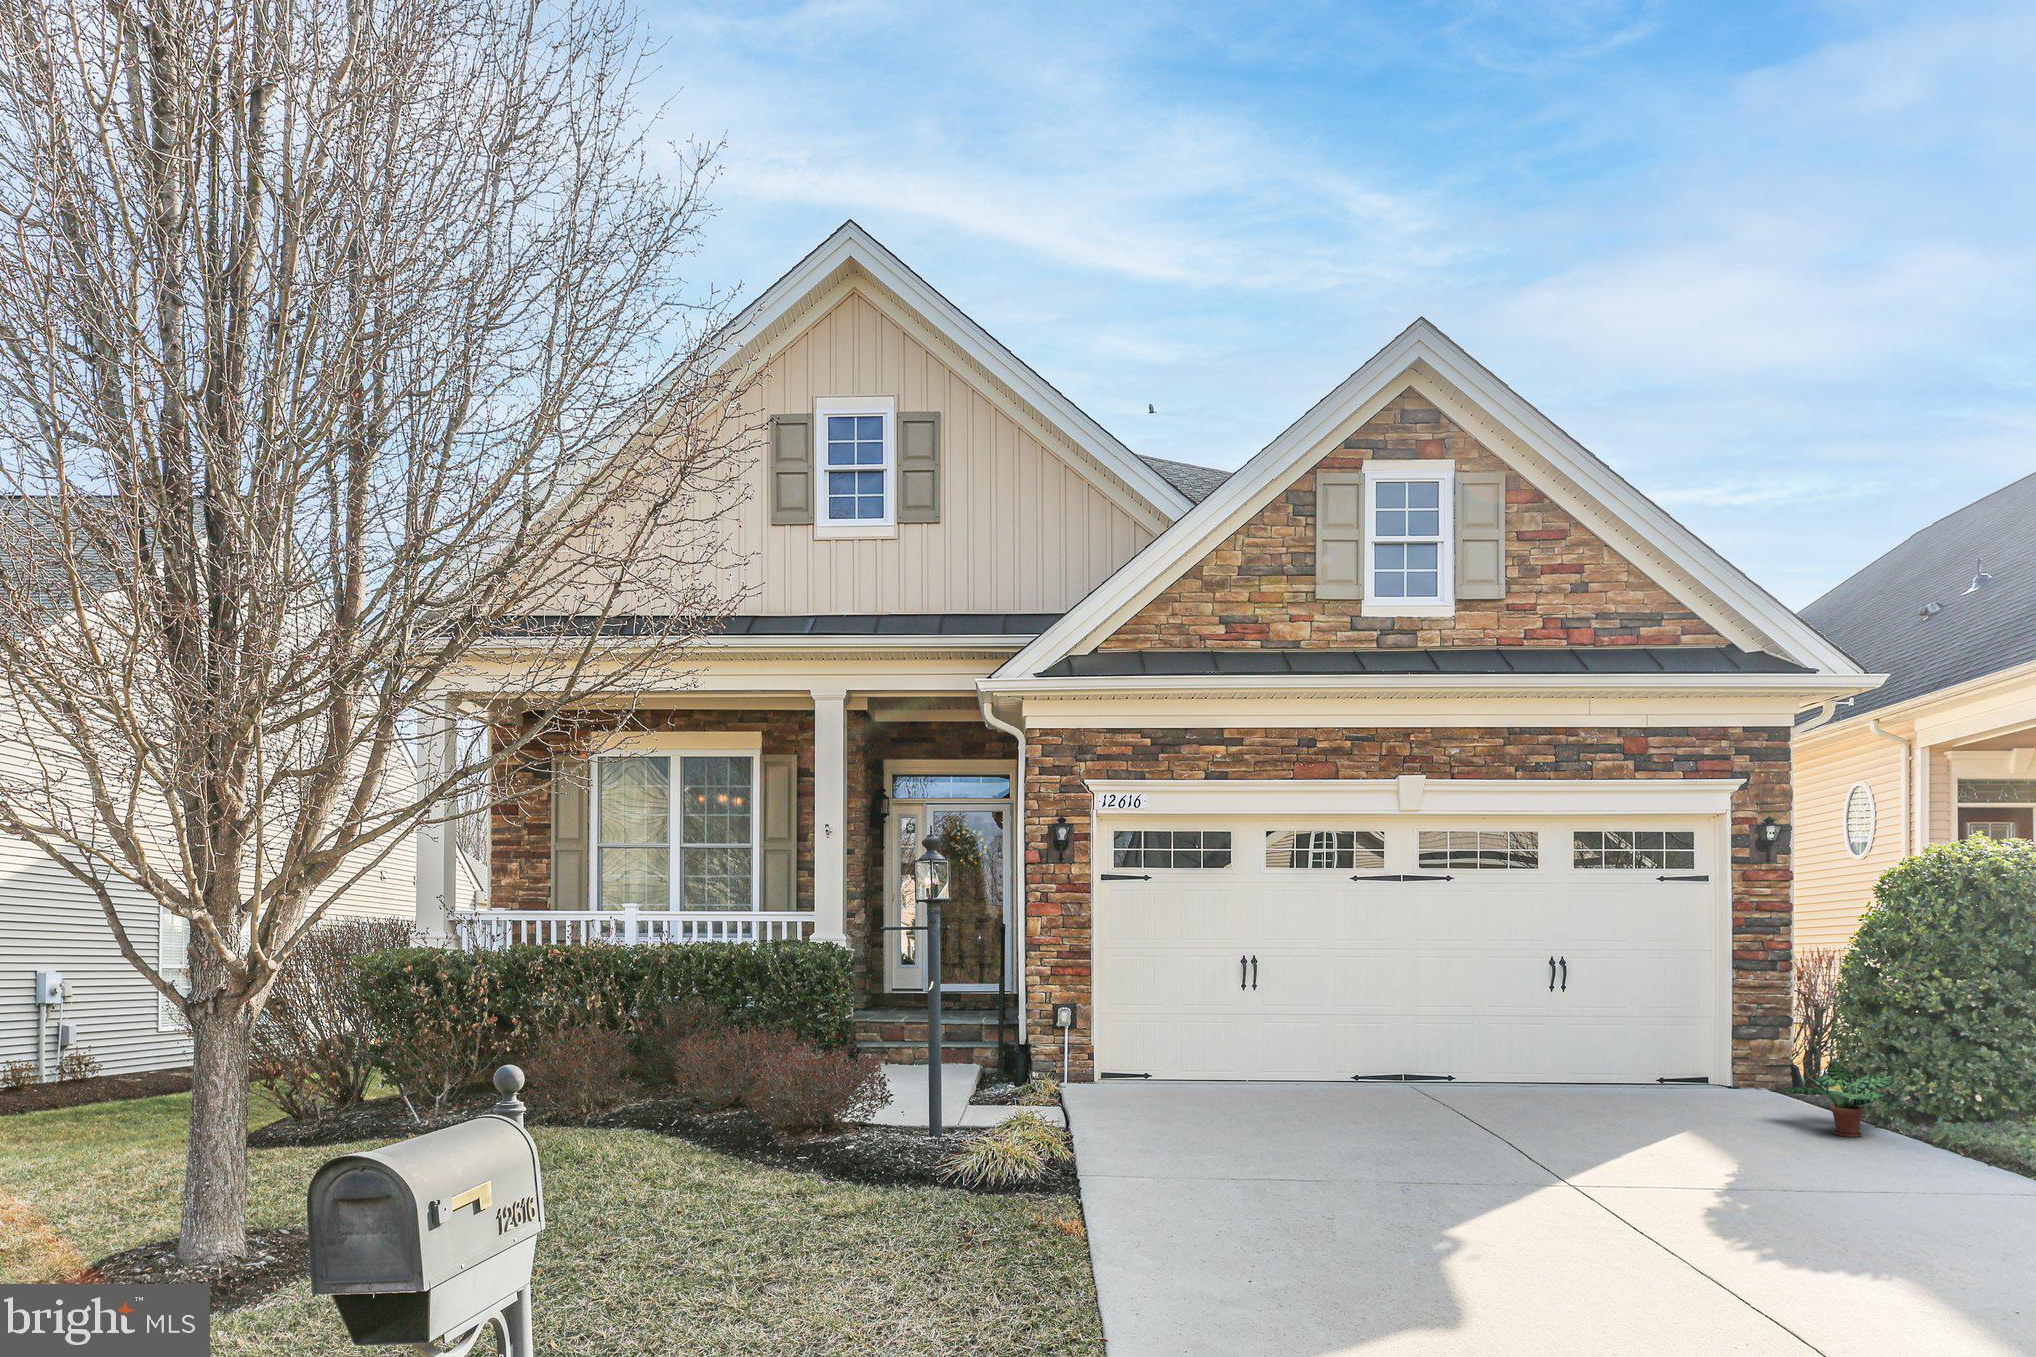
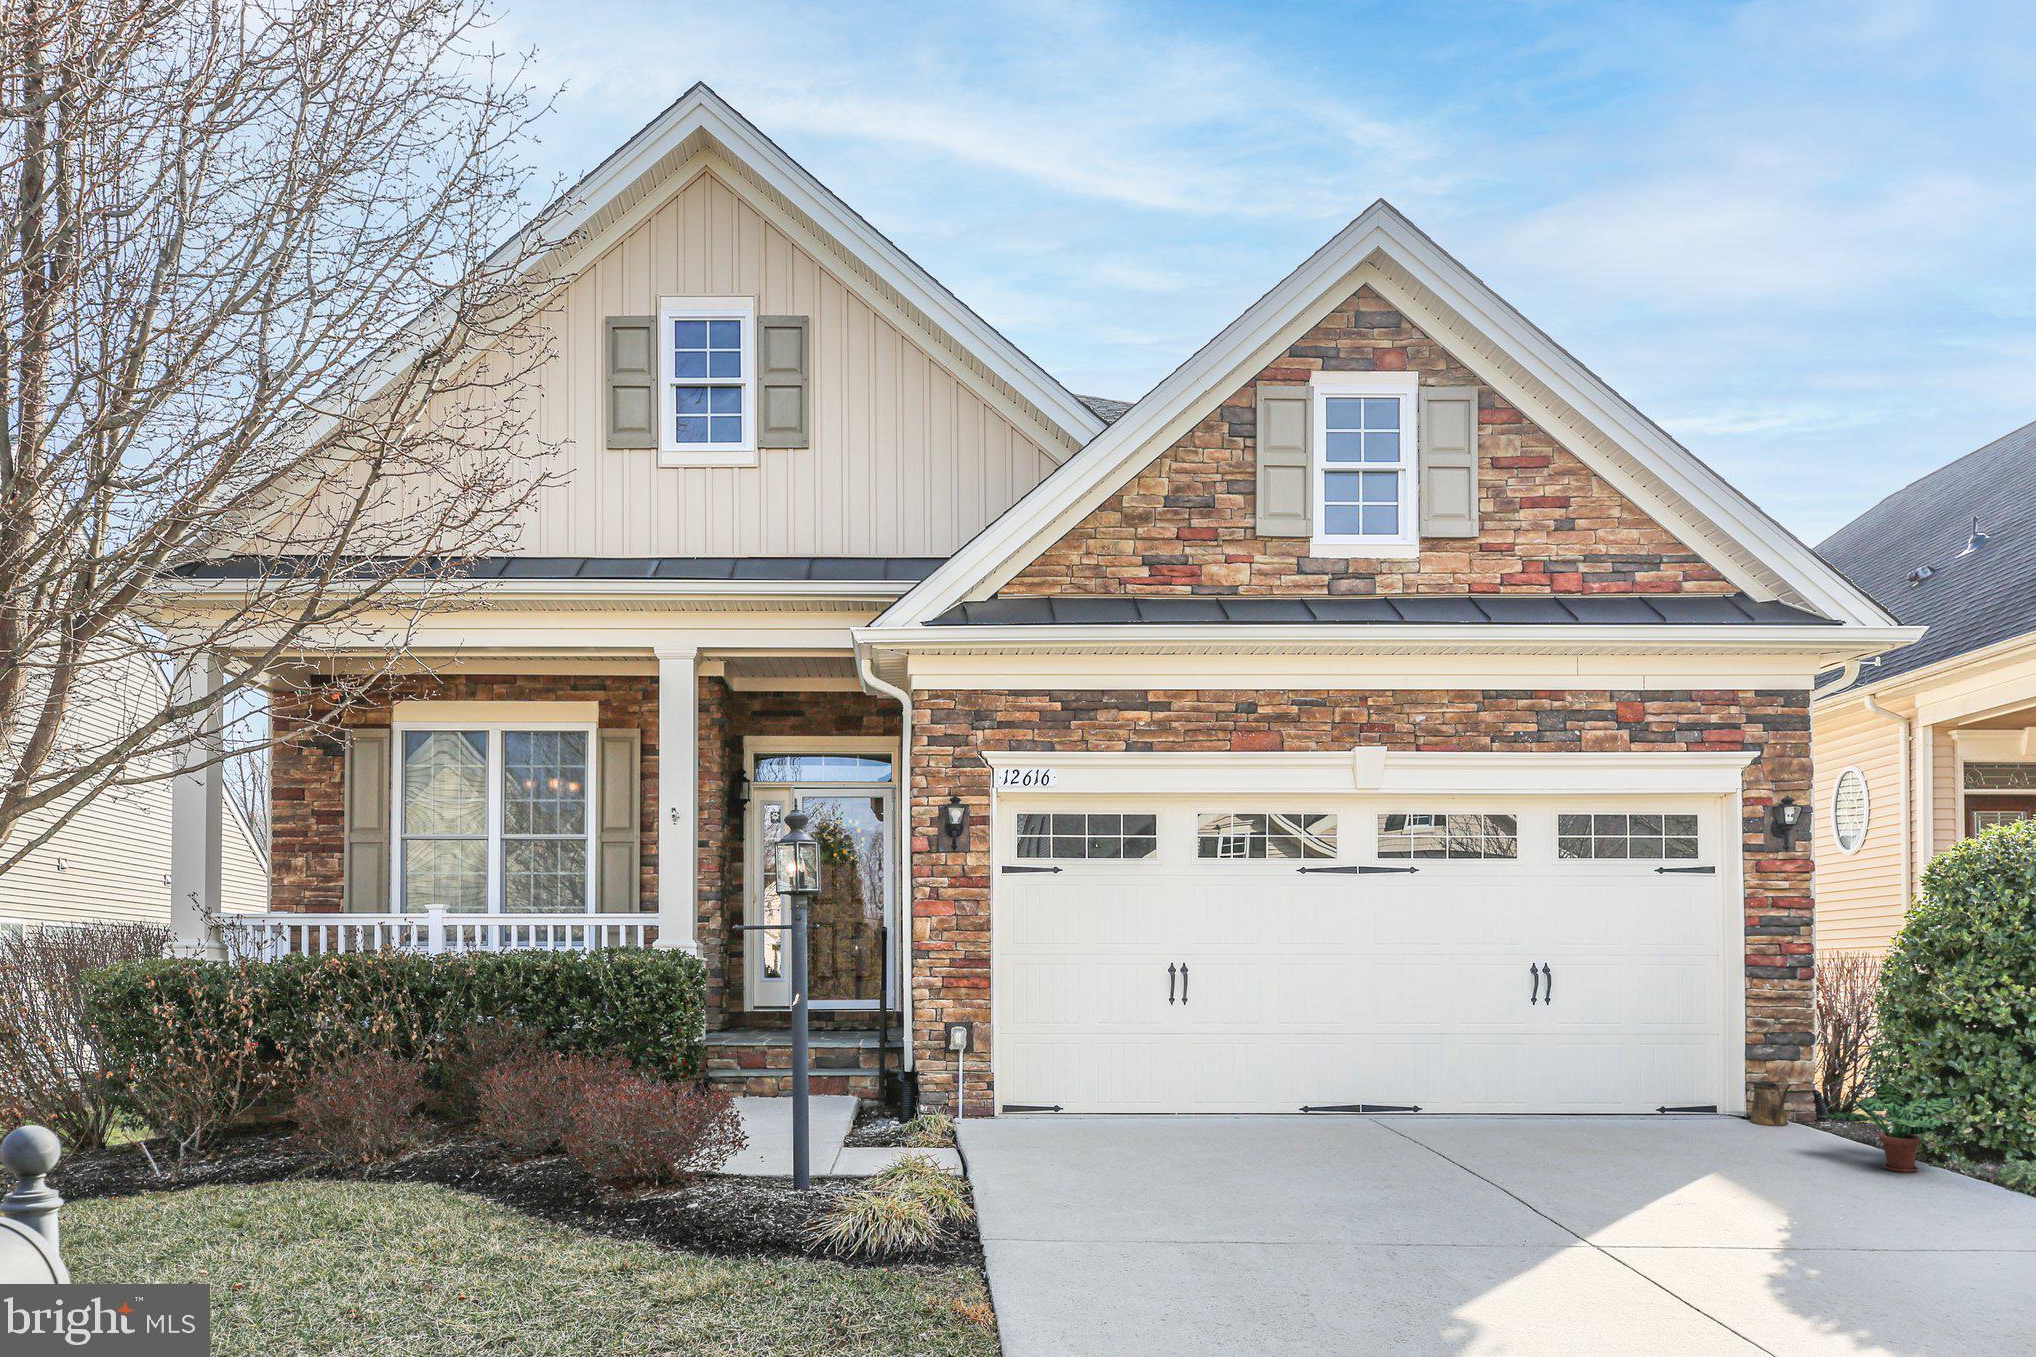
watering can: none [1737,1061,1769,1099] -> present [1750,1081,1790,1126]

